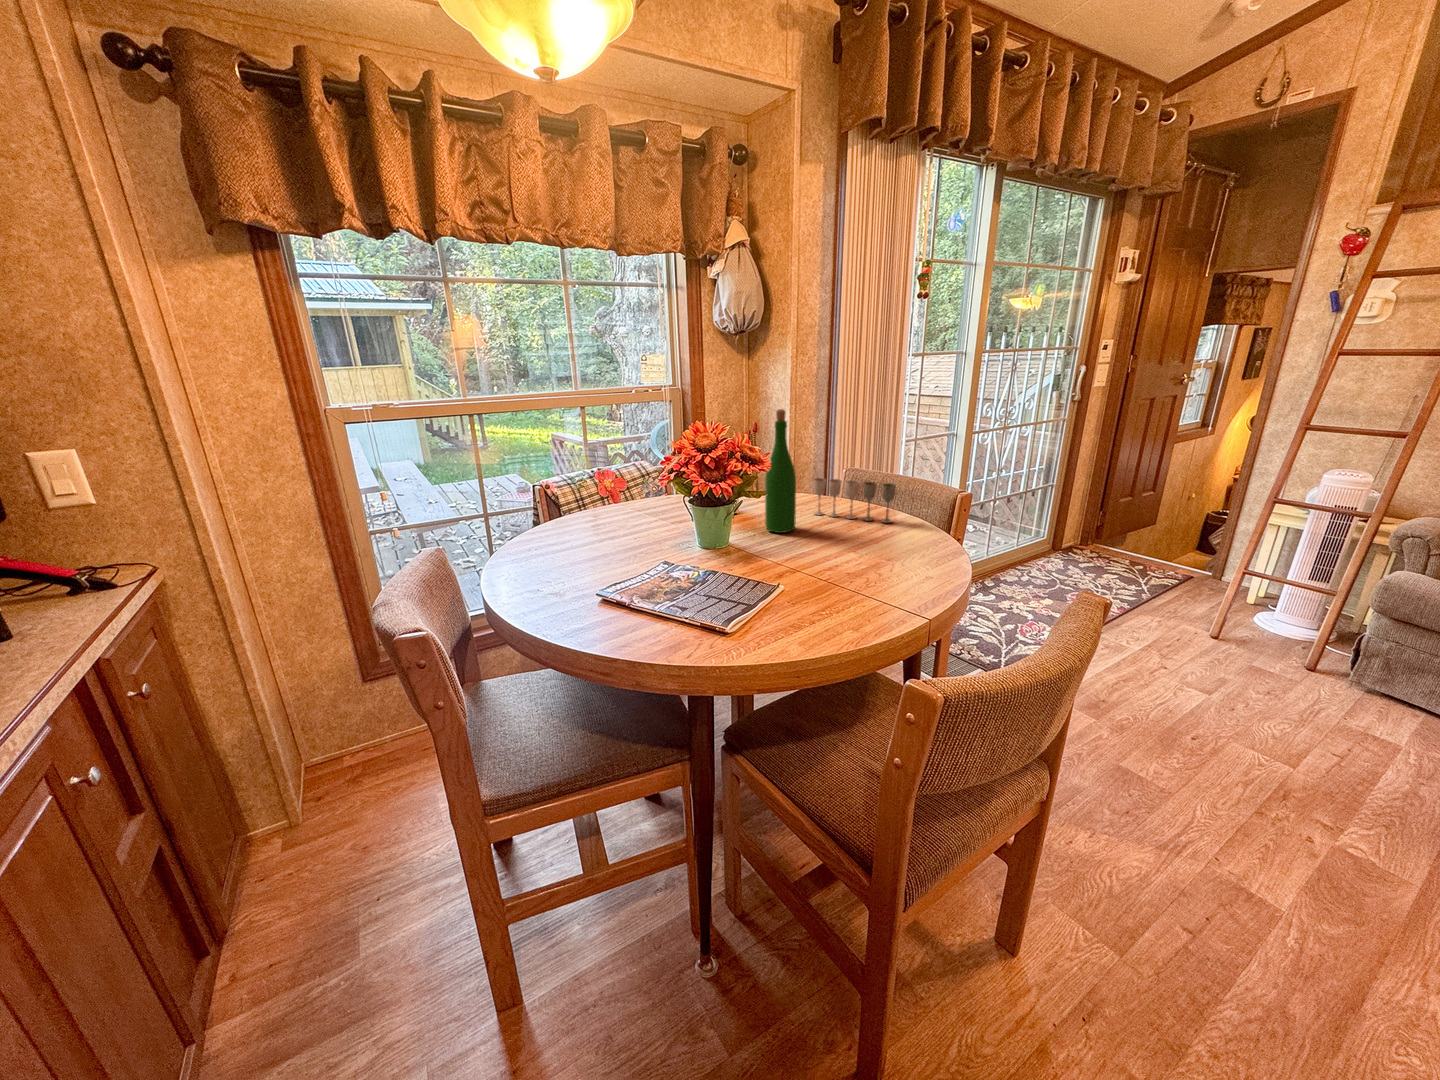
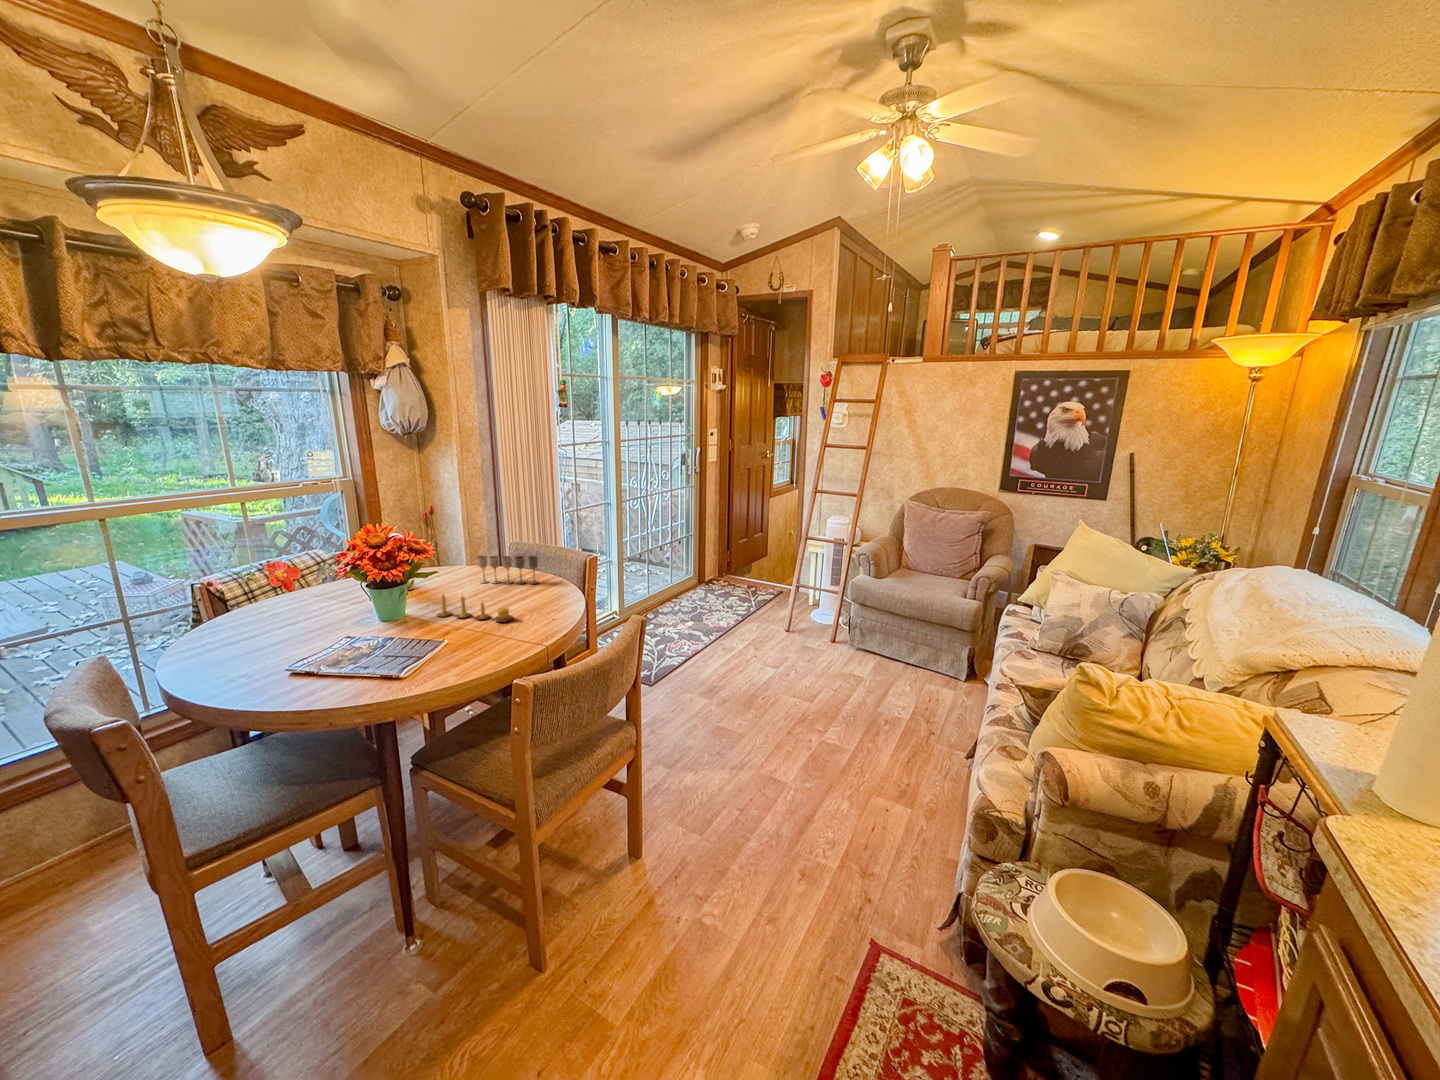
wine bottle: present [765,409,796,533] -> none [434,511,463,601]
candle: none [766,520,871,572] -> present [437,595,513,622]

